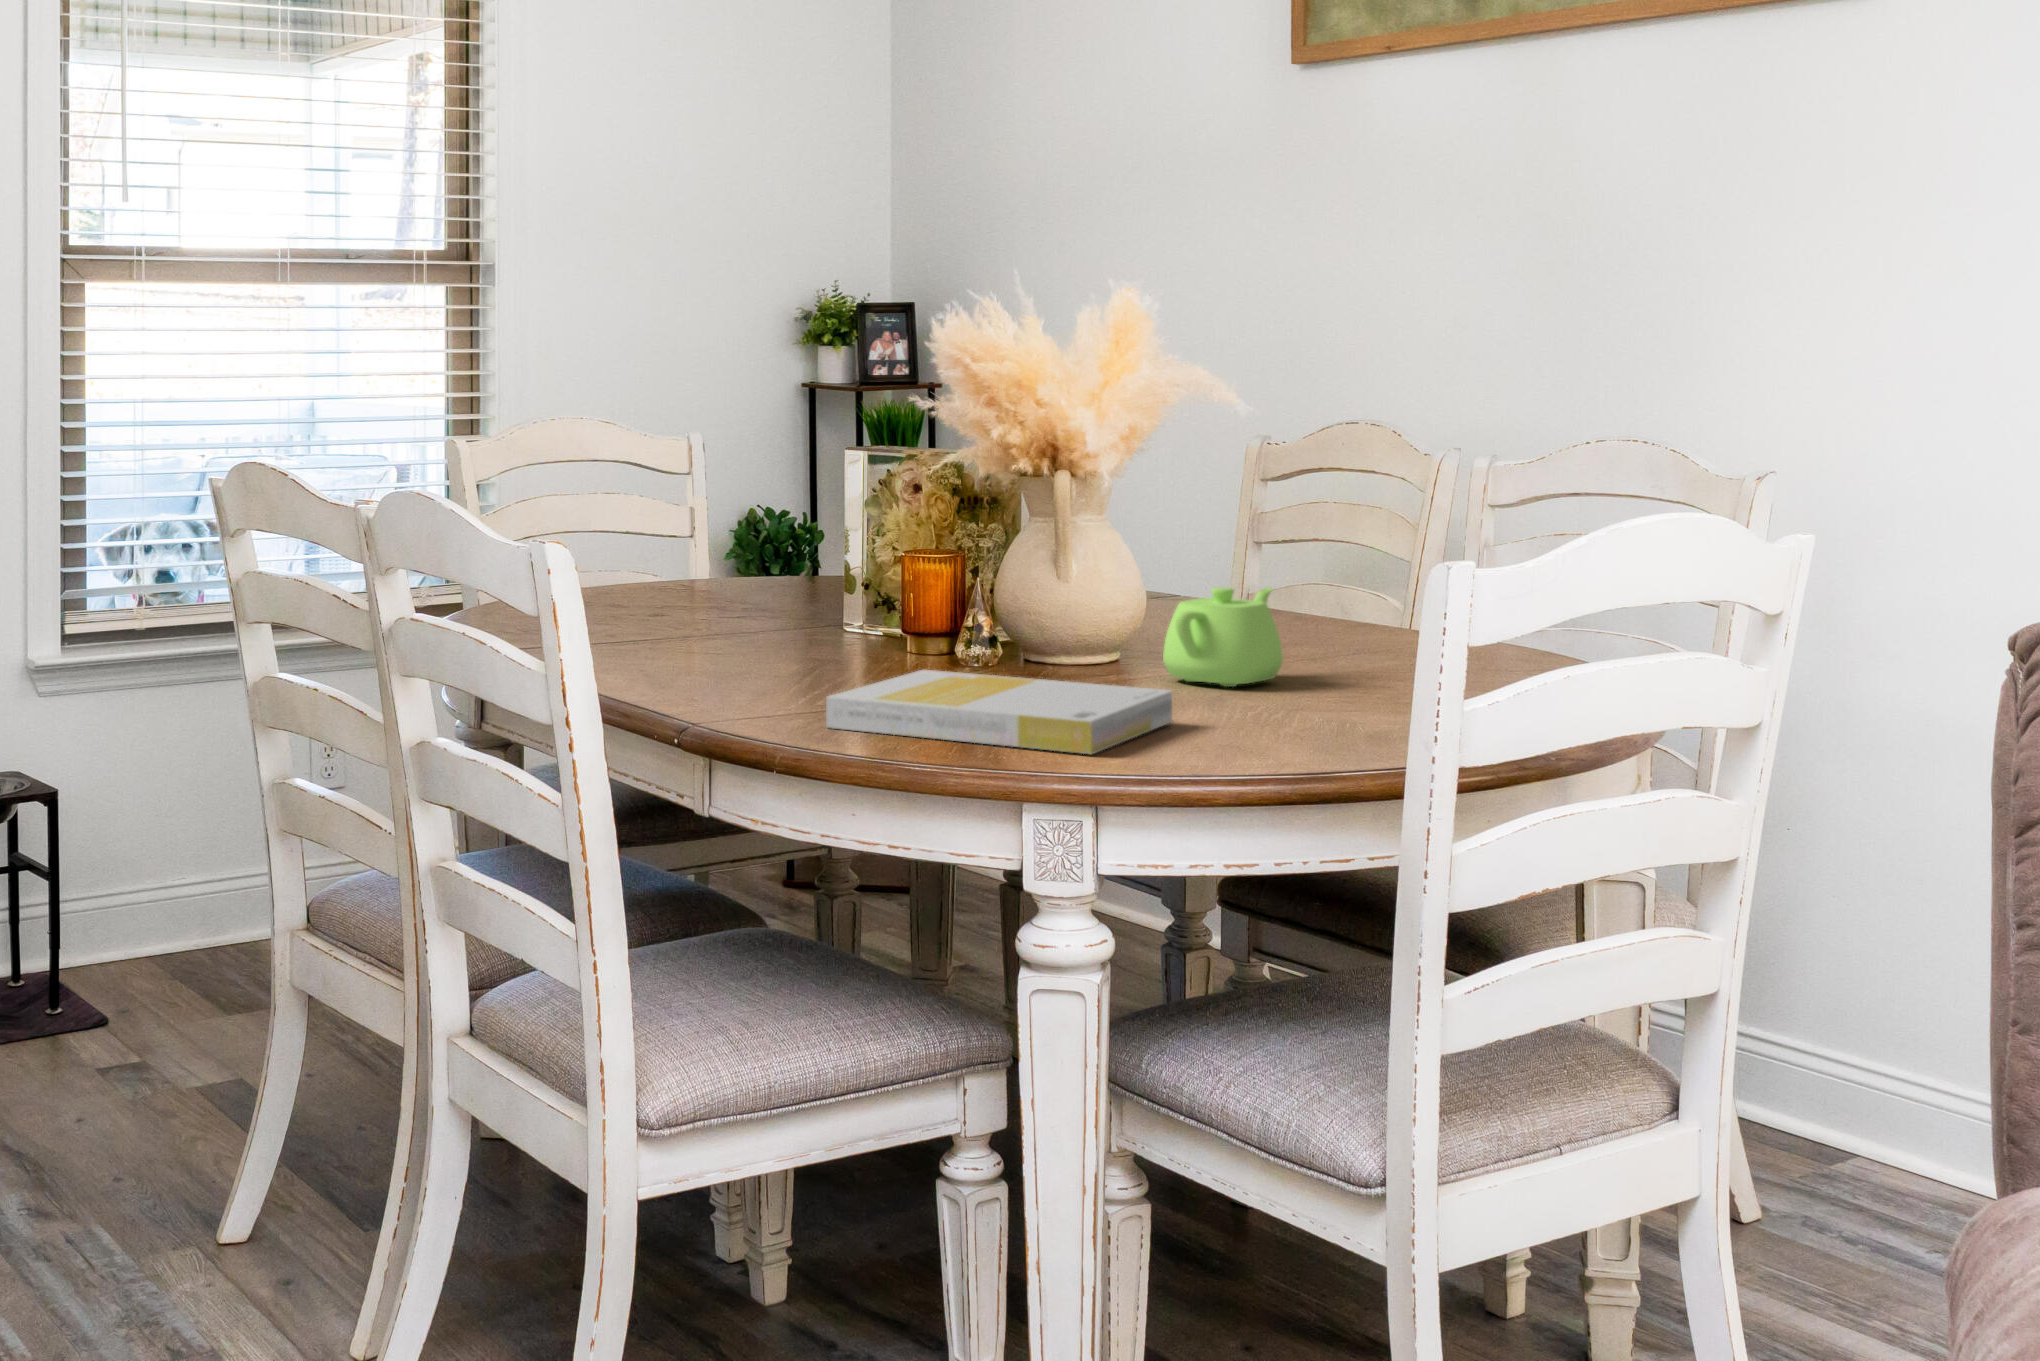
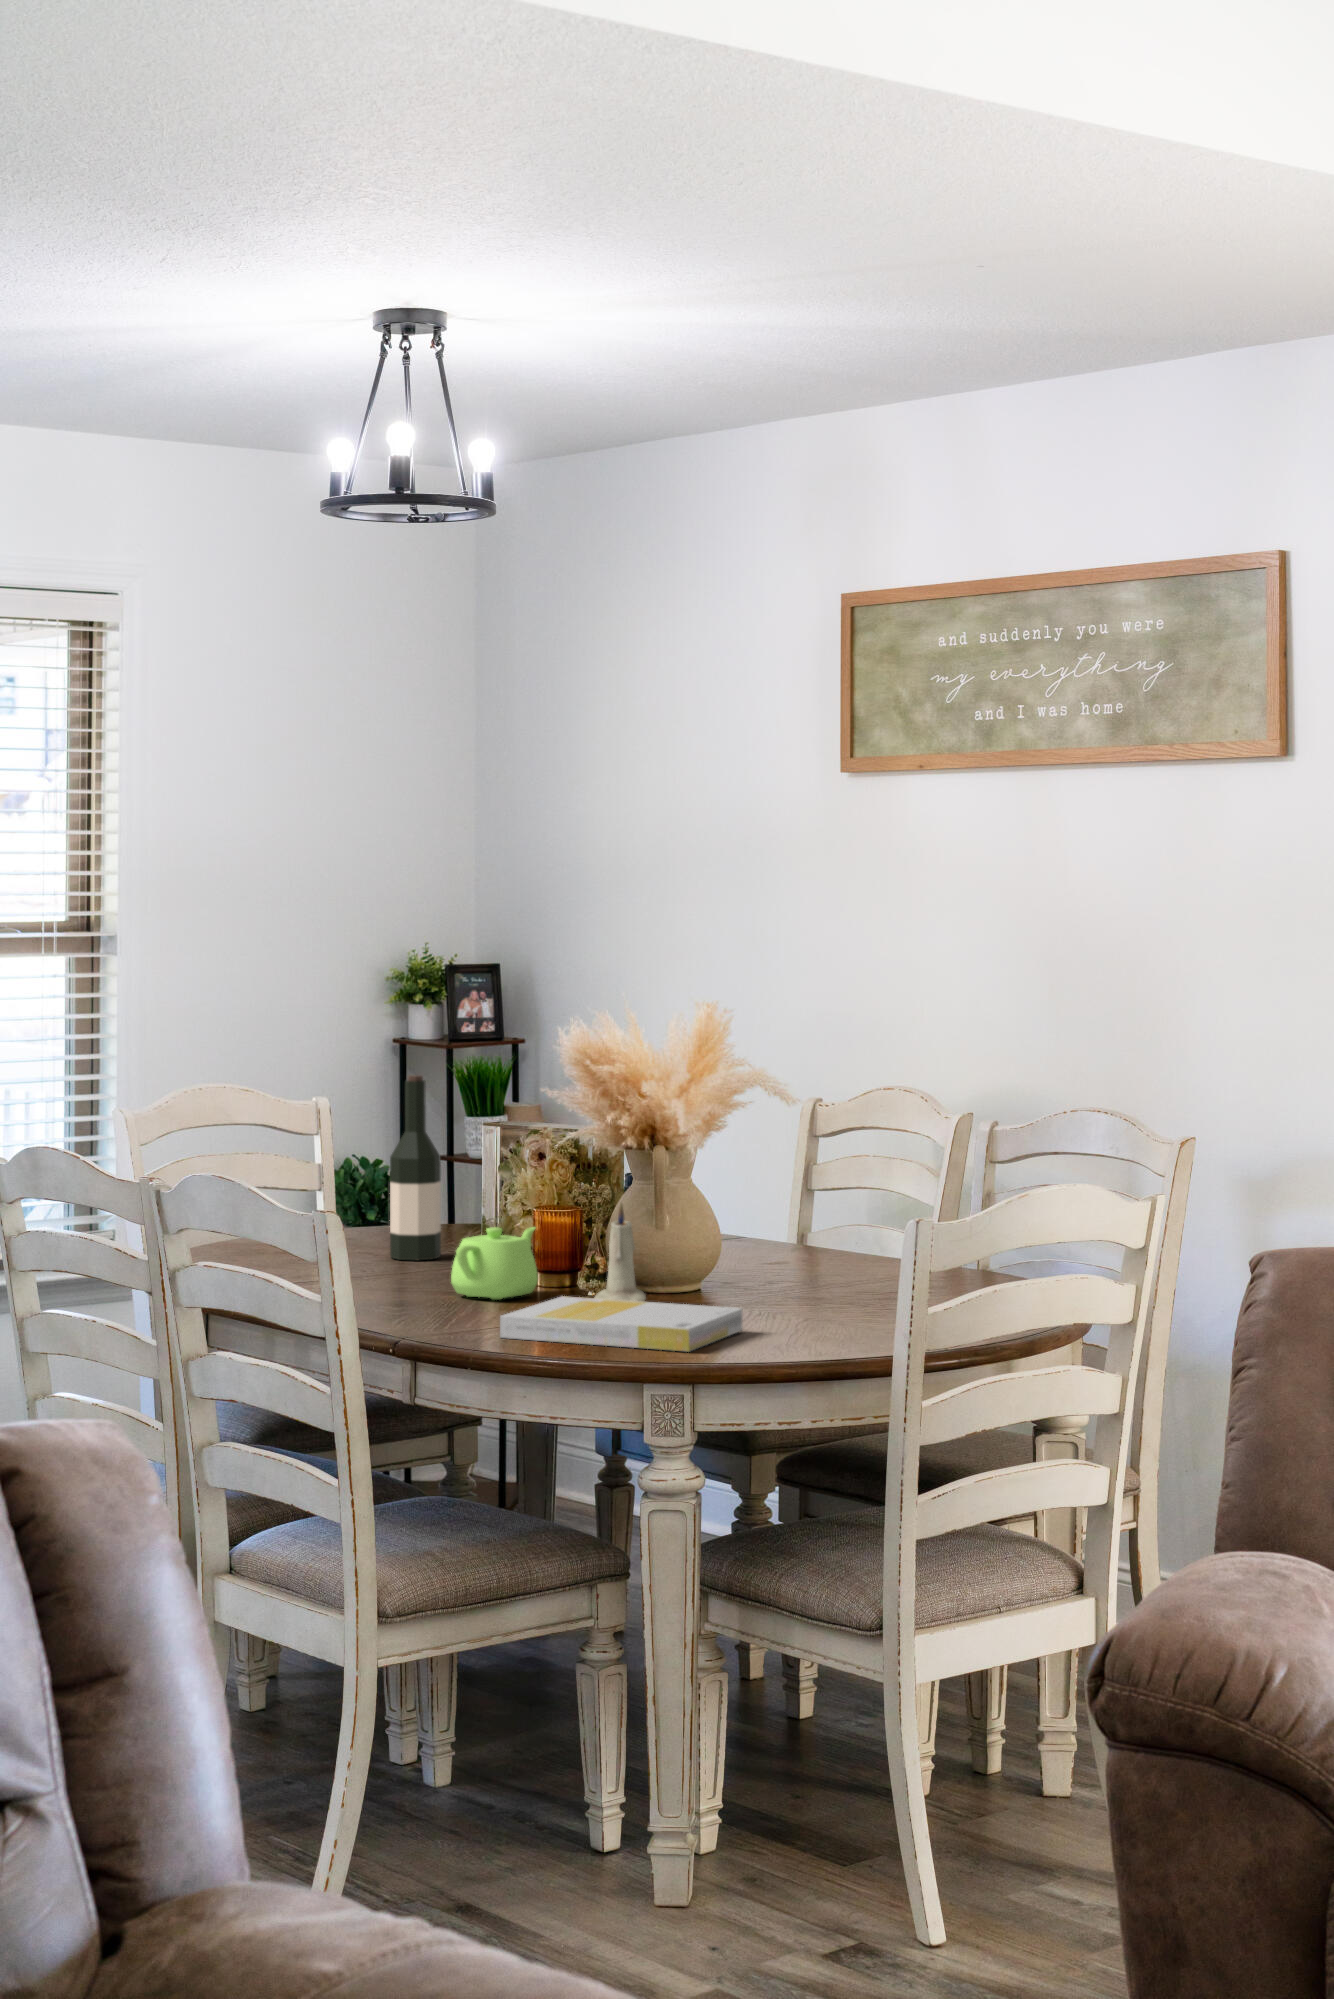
wine bottle: none [735,390,798,620] -> present [390,1075,441,1260]
candle: none [972,542,1044,682] -> present [594,1203,646,1301]
teapot: present [1163,587,1282,687] -> present [451,1227,538,1300]

